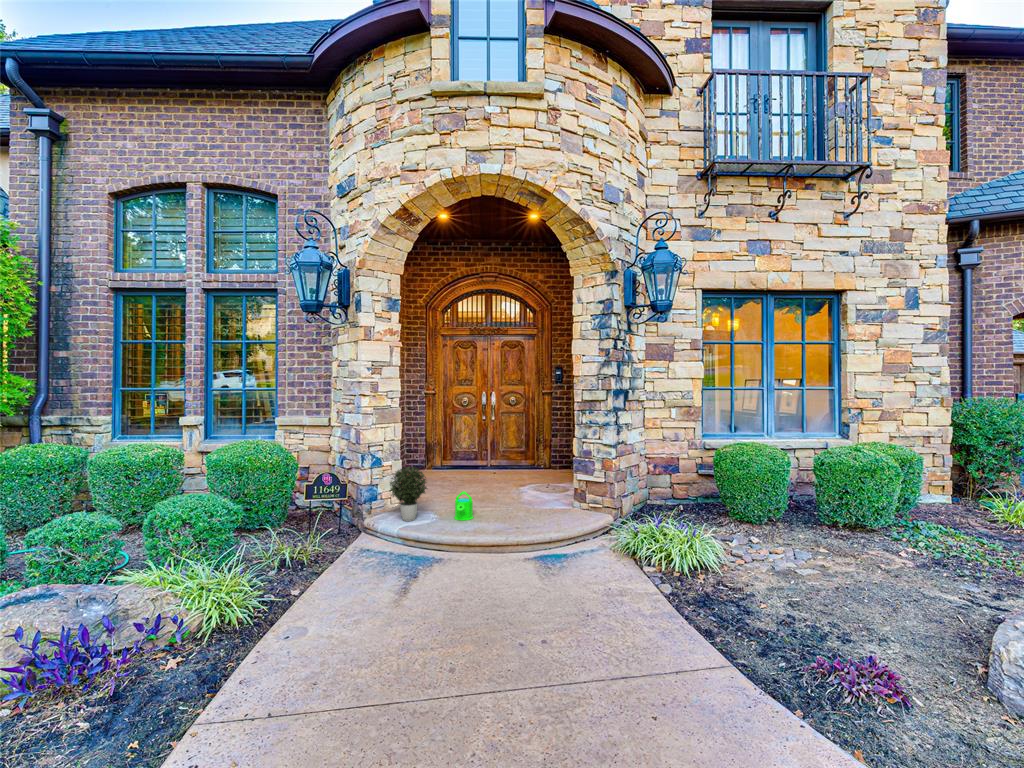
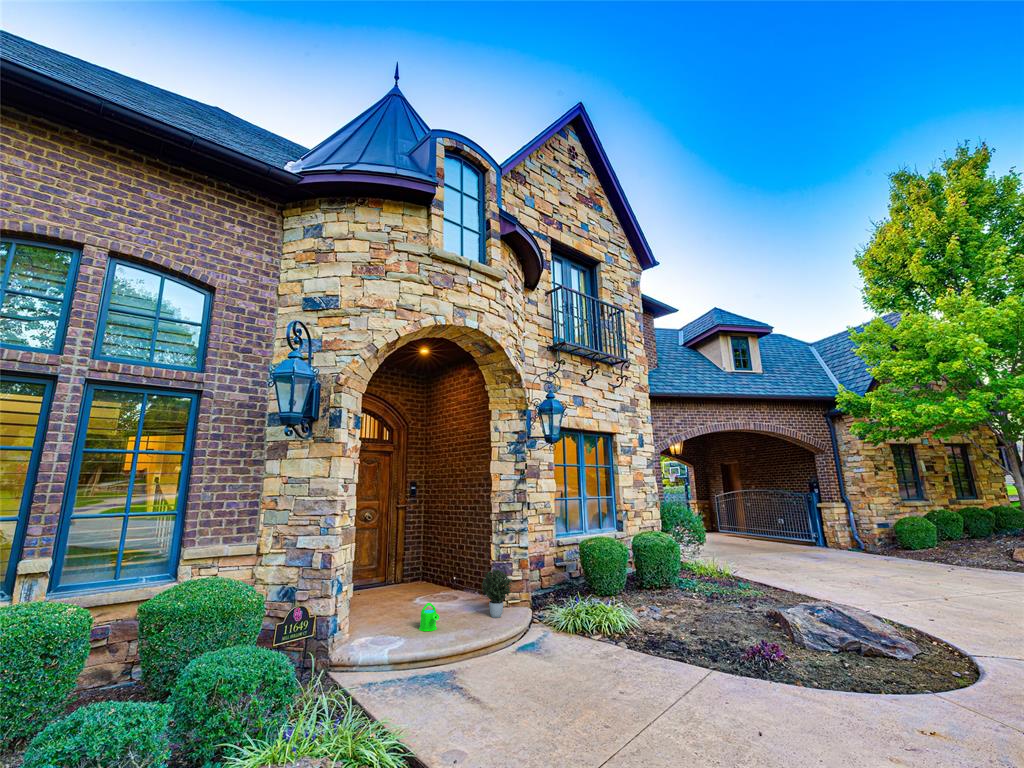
potted plant: present [390,467,427,521] -> present [482,569,512,618]

